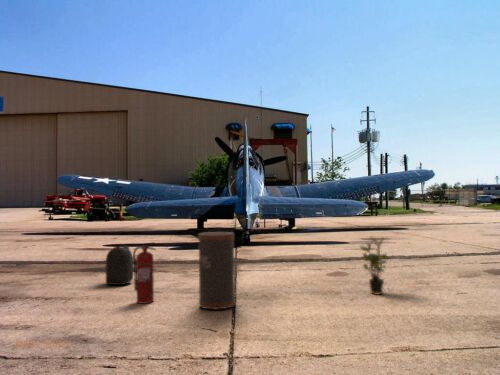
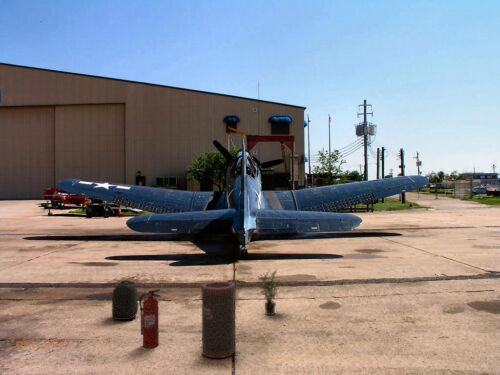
potted plant: present [361,238,388,294] -> present [259,271,280,315]

